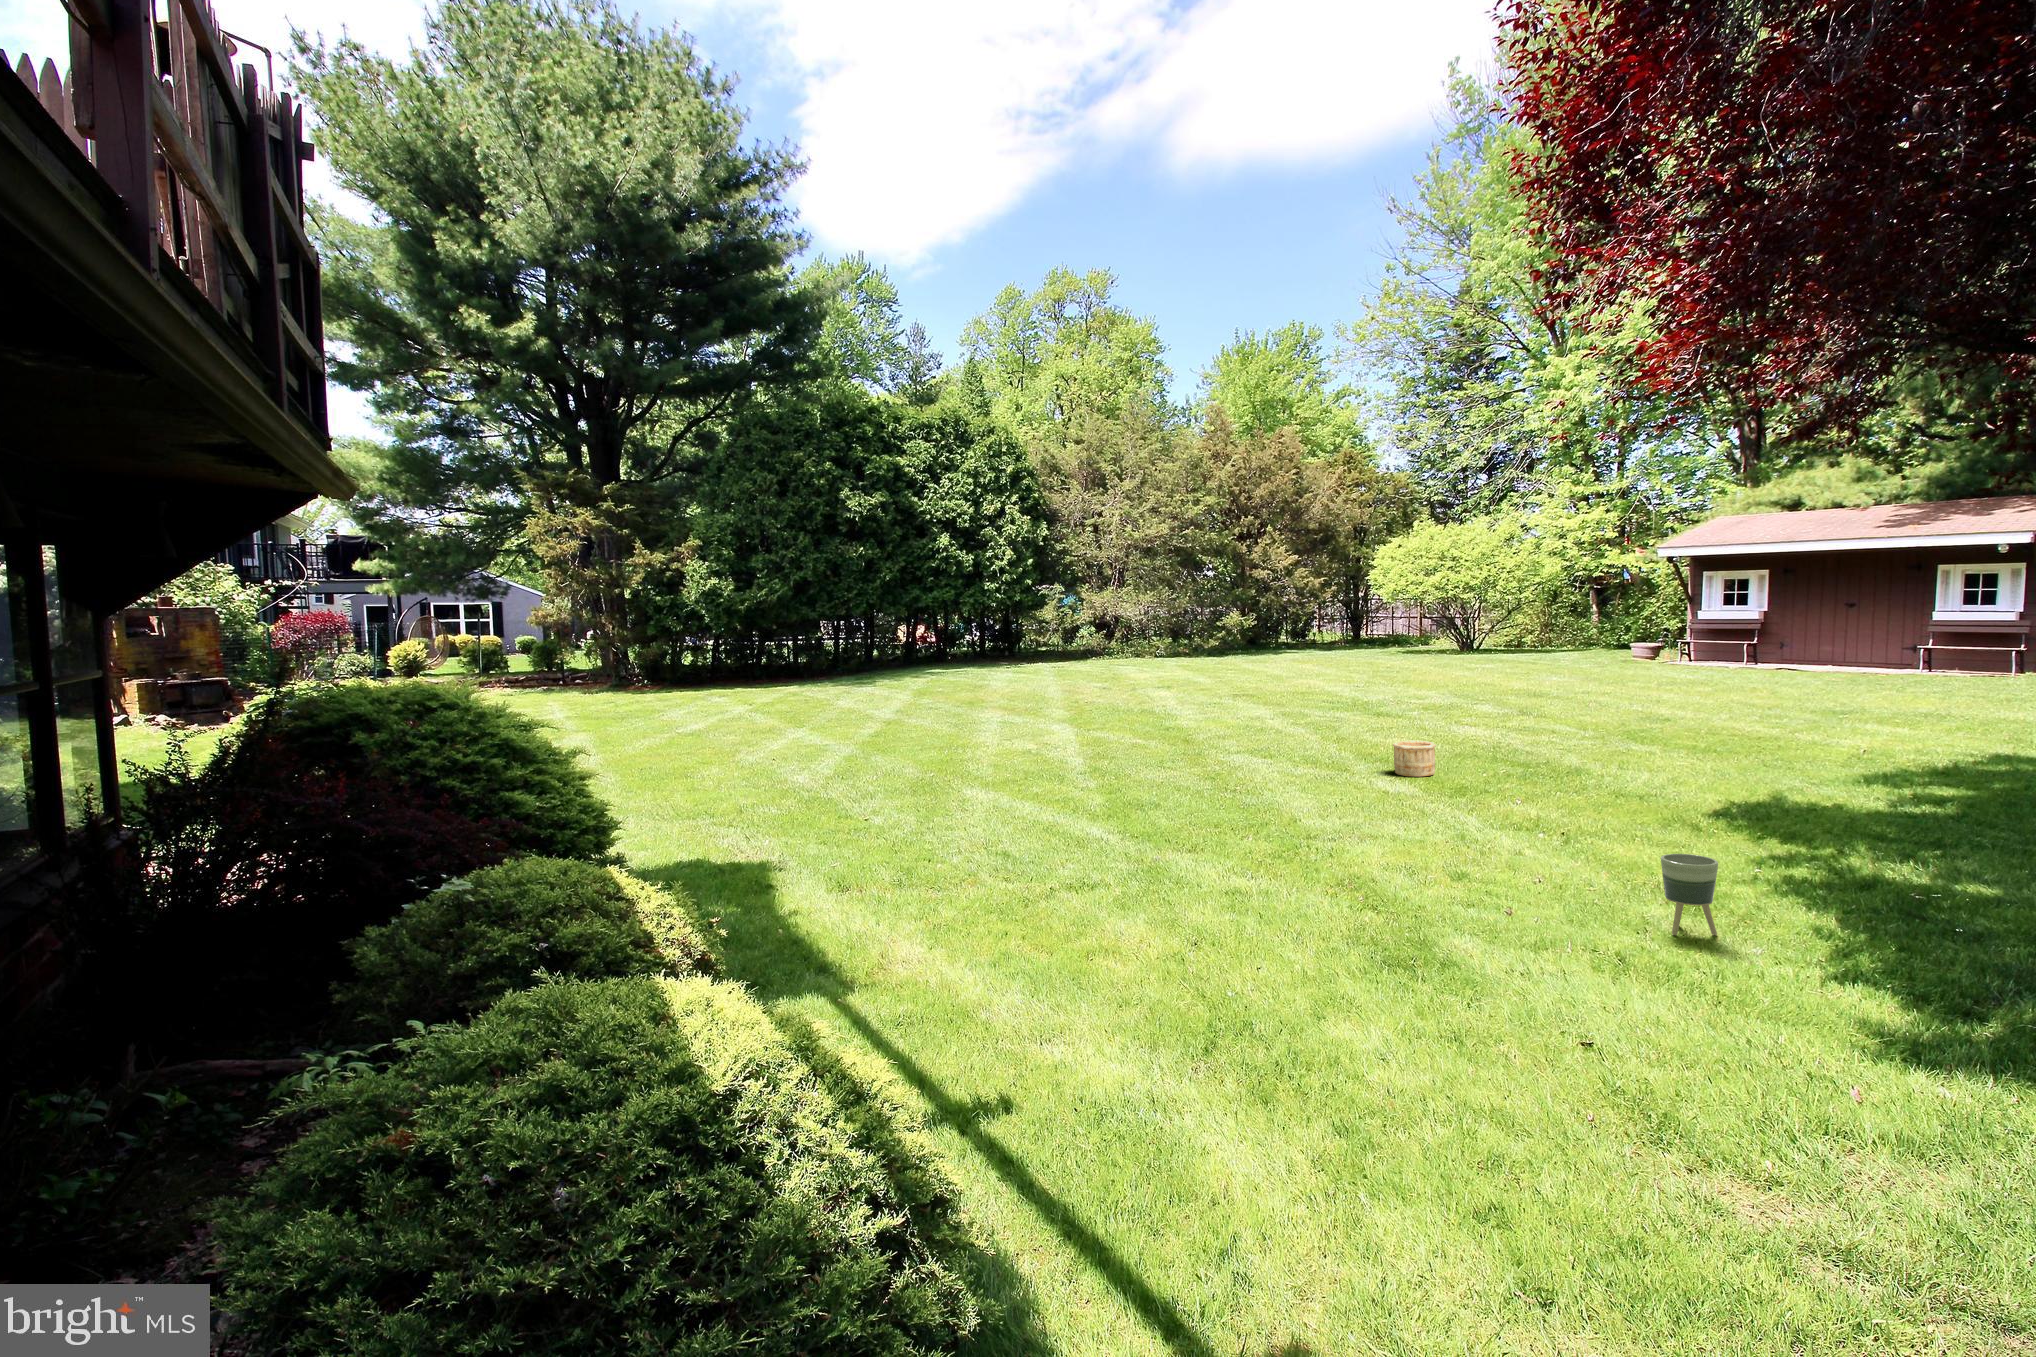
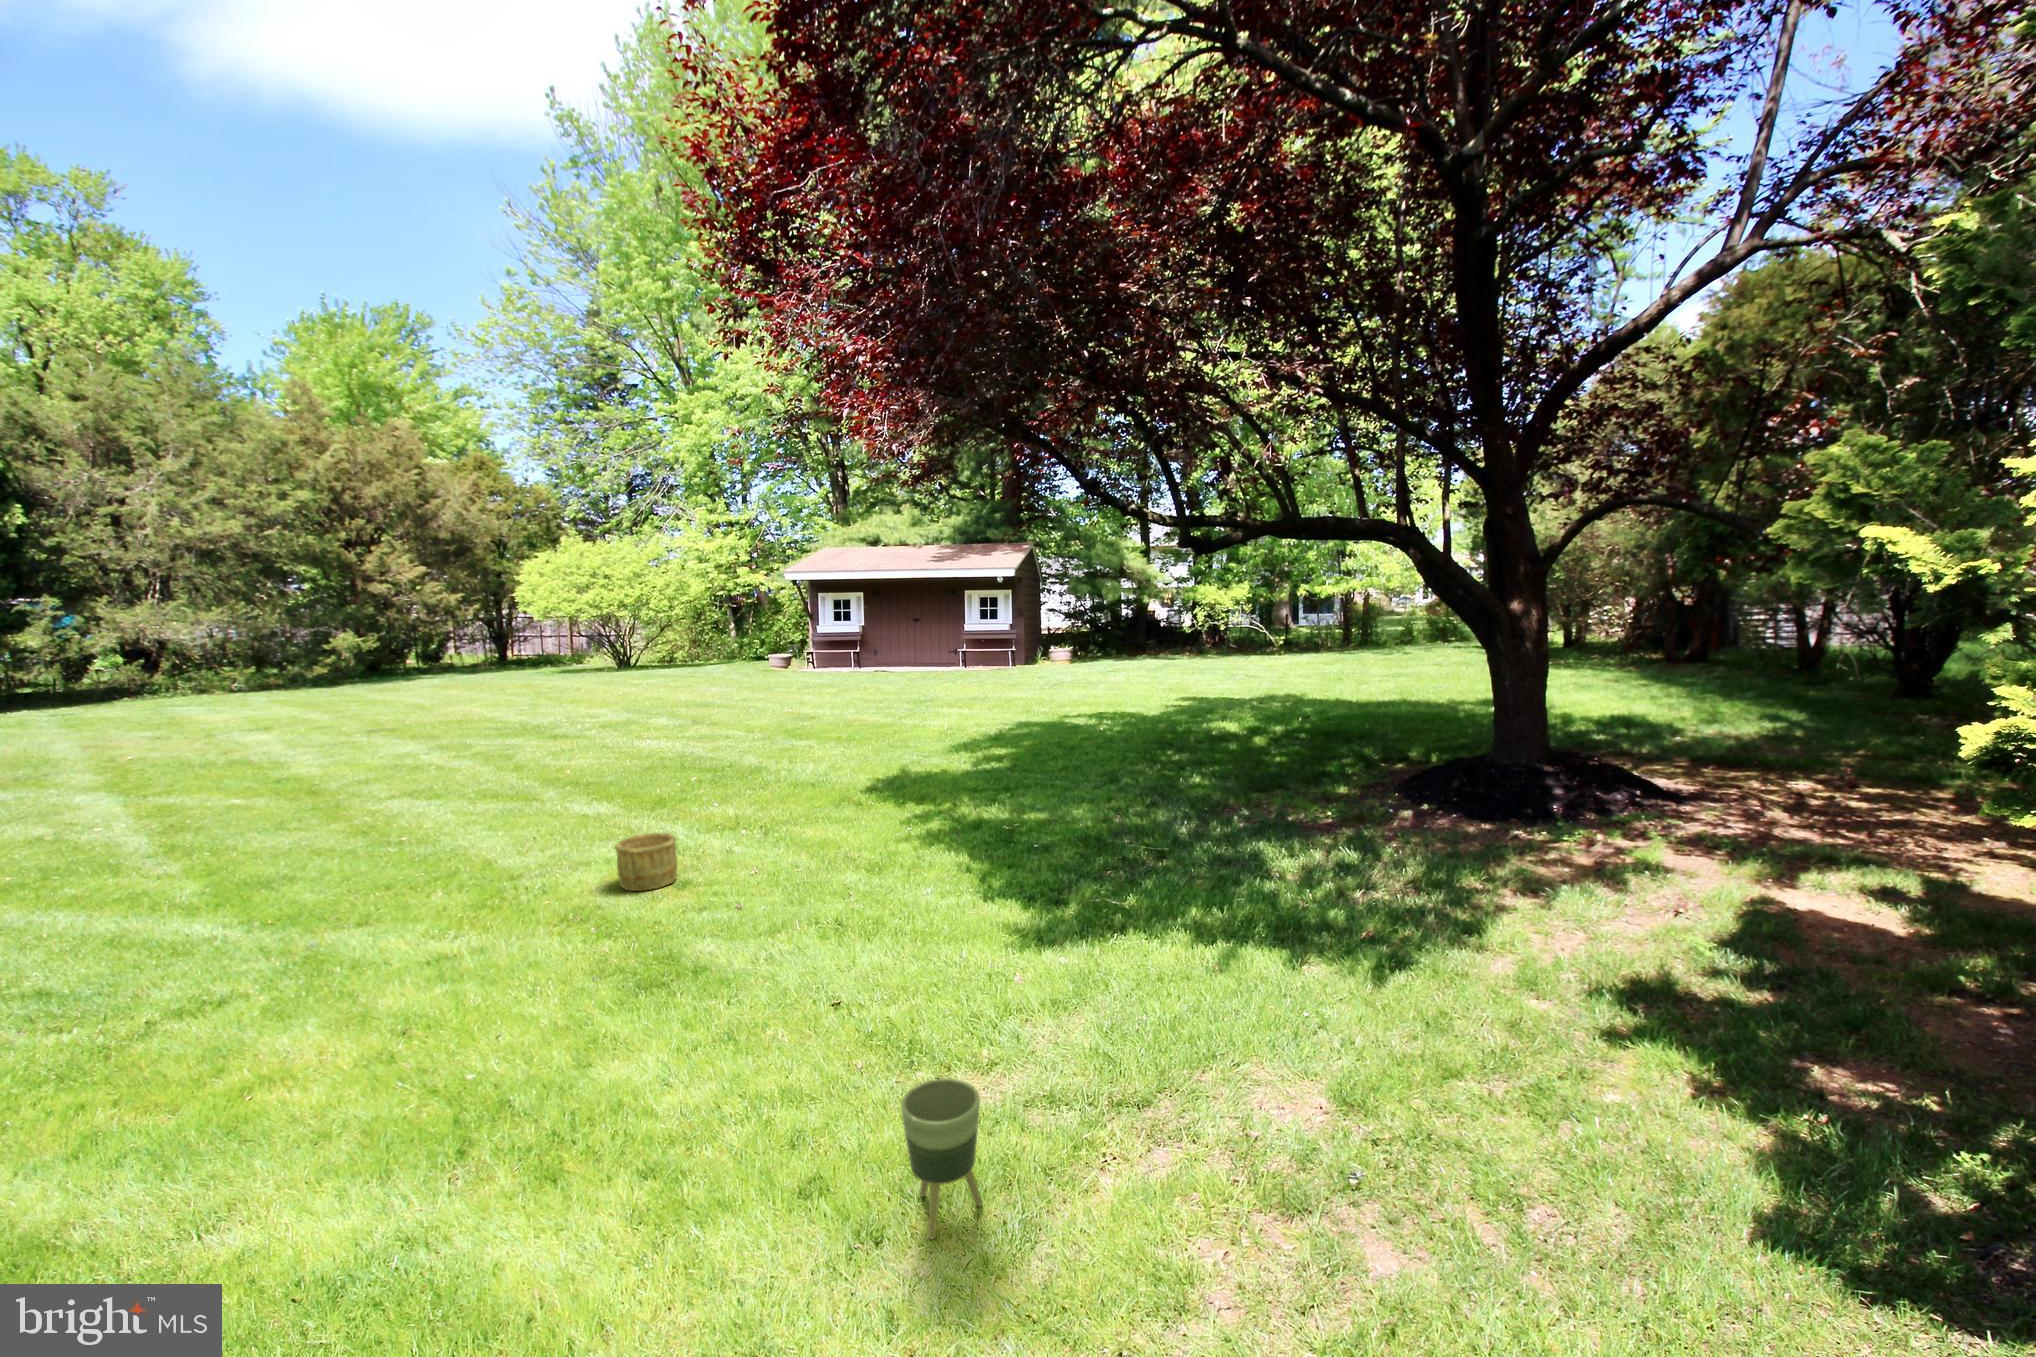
planter: present [1661,854,1718,935] -> present [901,1078,982,1239]

